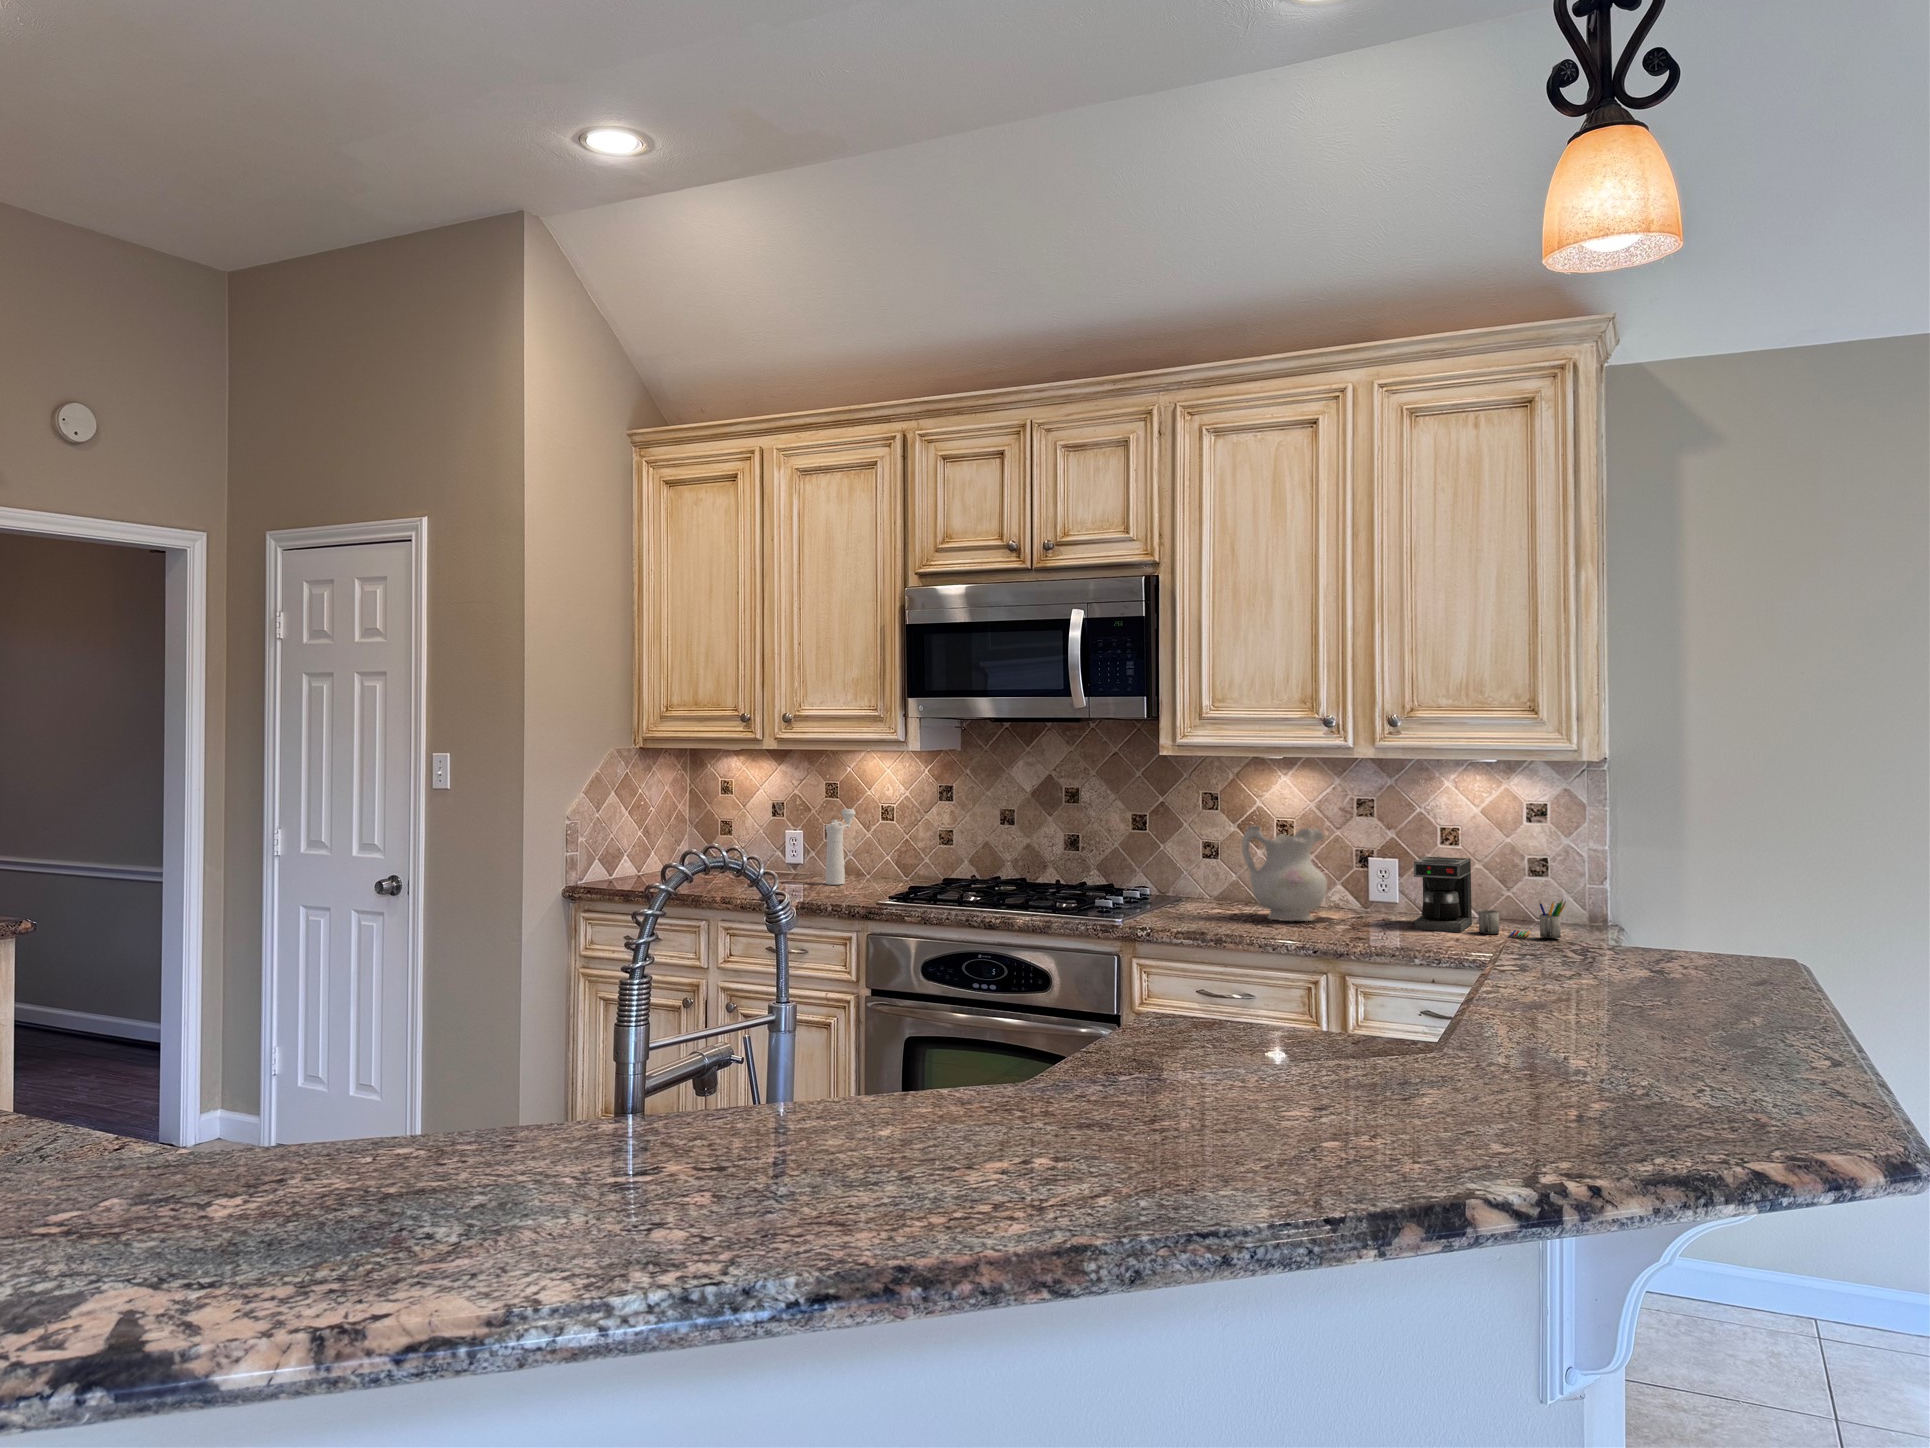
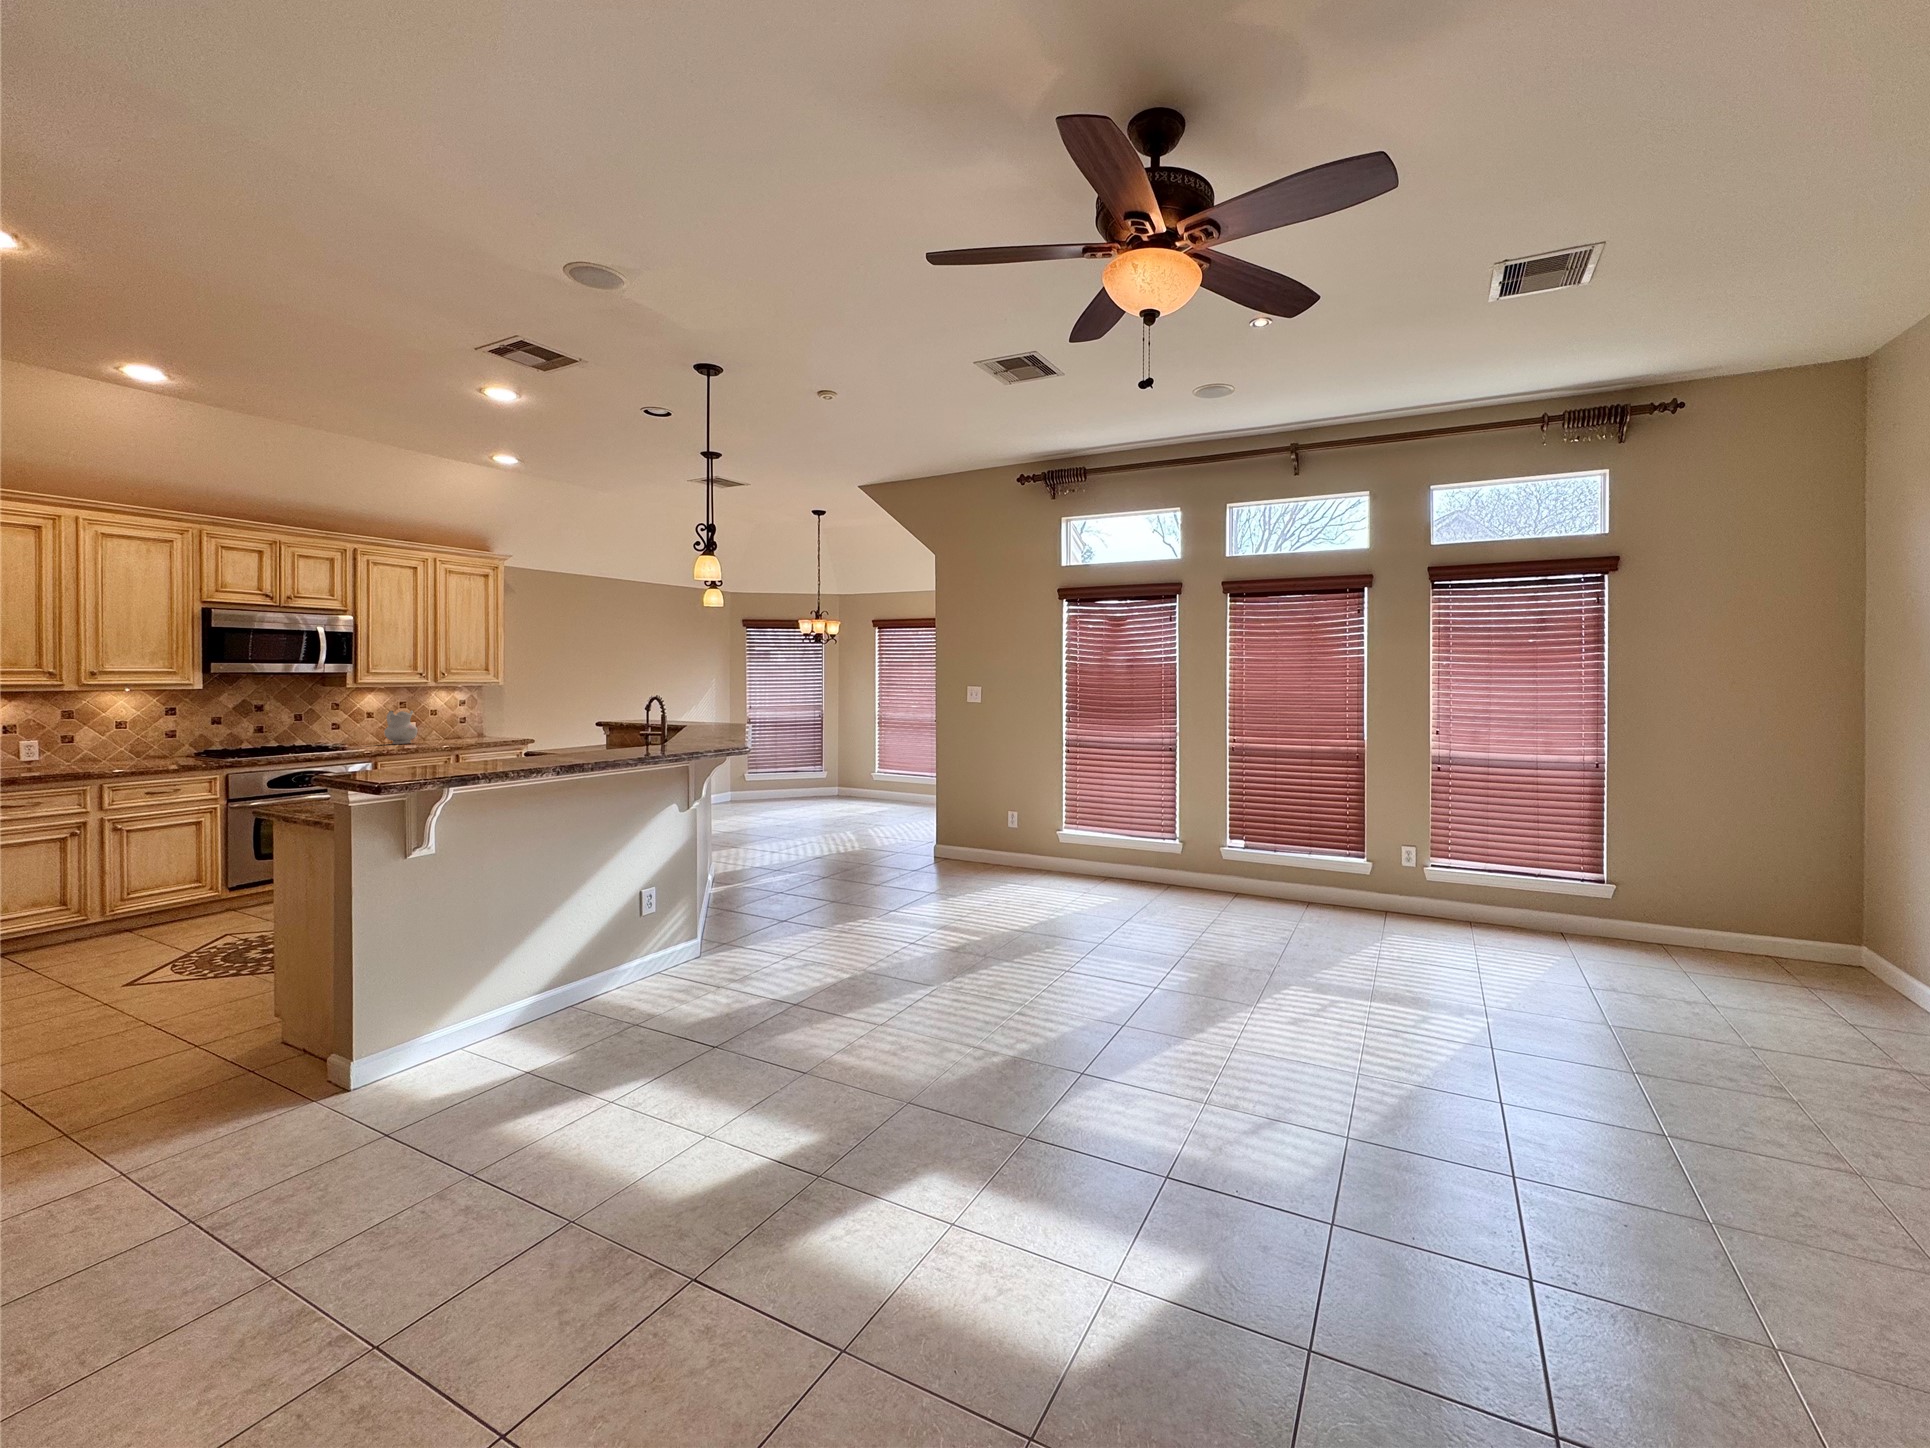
pepper mill: present [825,809,856,885] -> none [125,720,150,758]
coffee maker: present [1414,857,1566,938] -> none [436,719,493,742]

